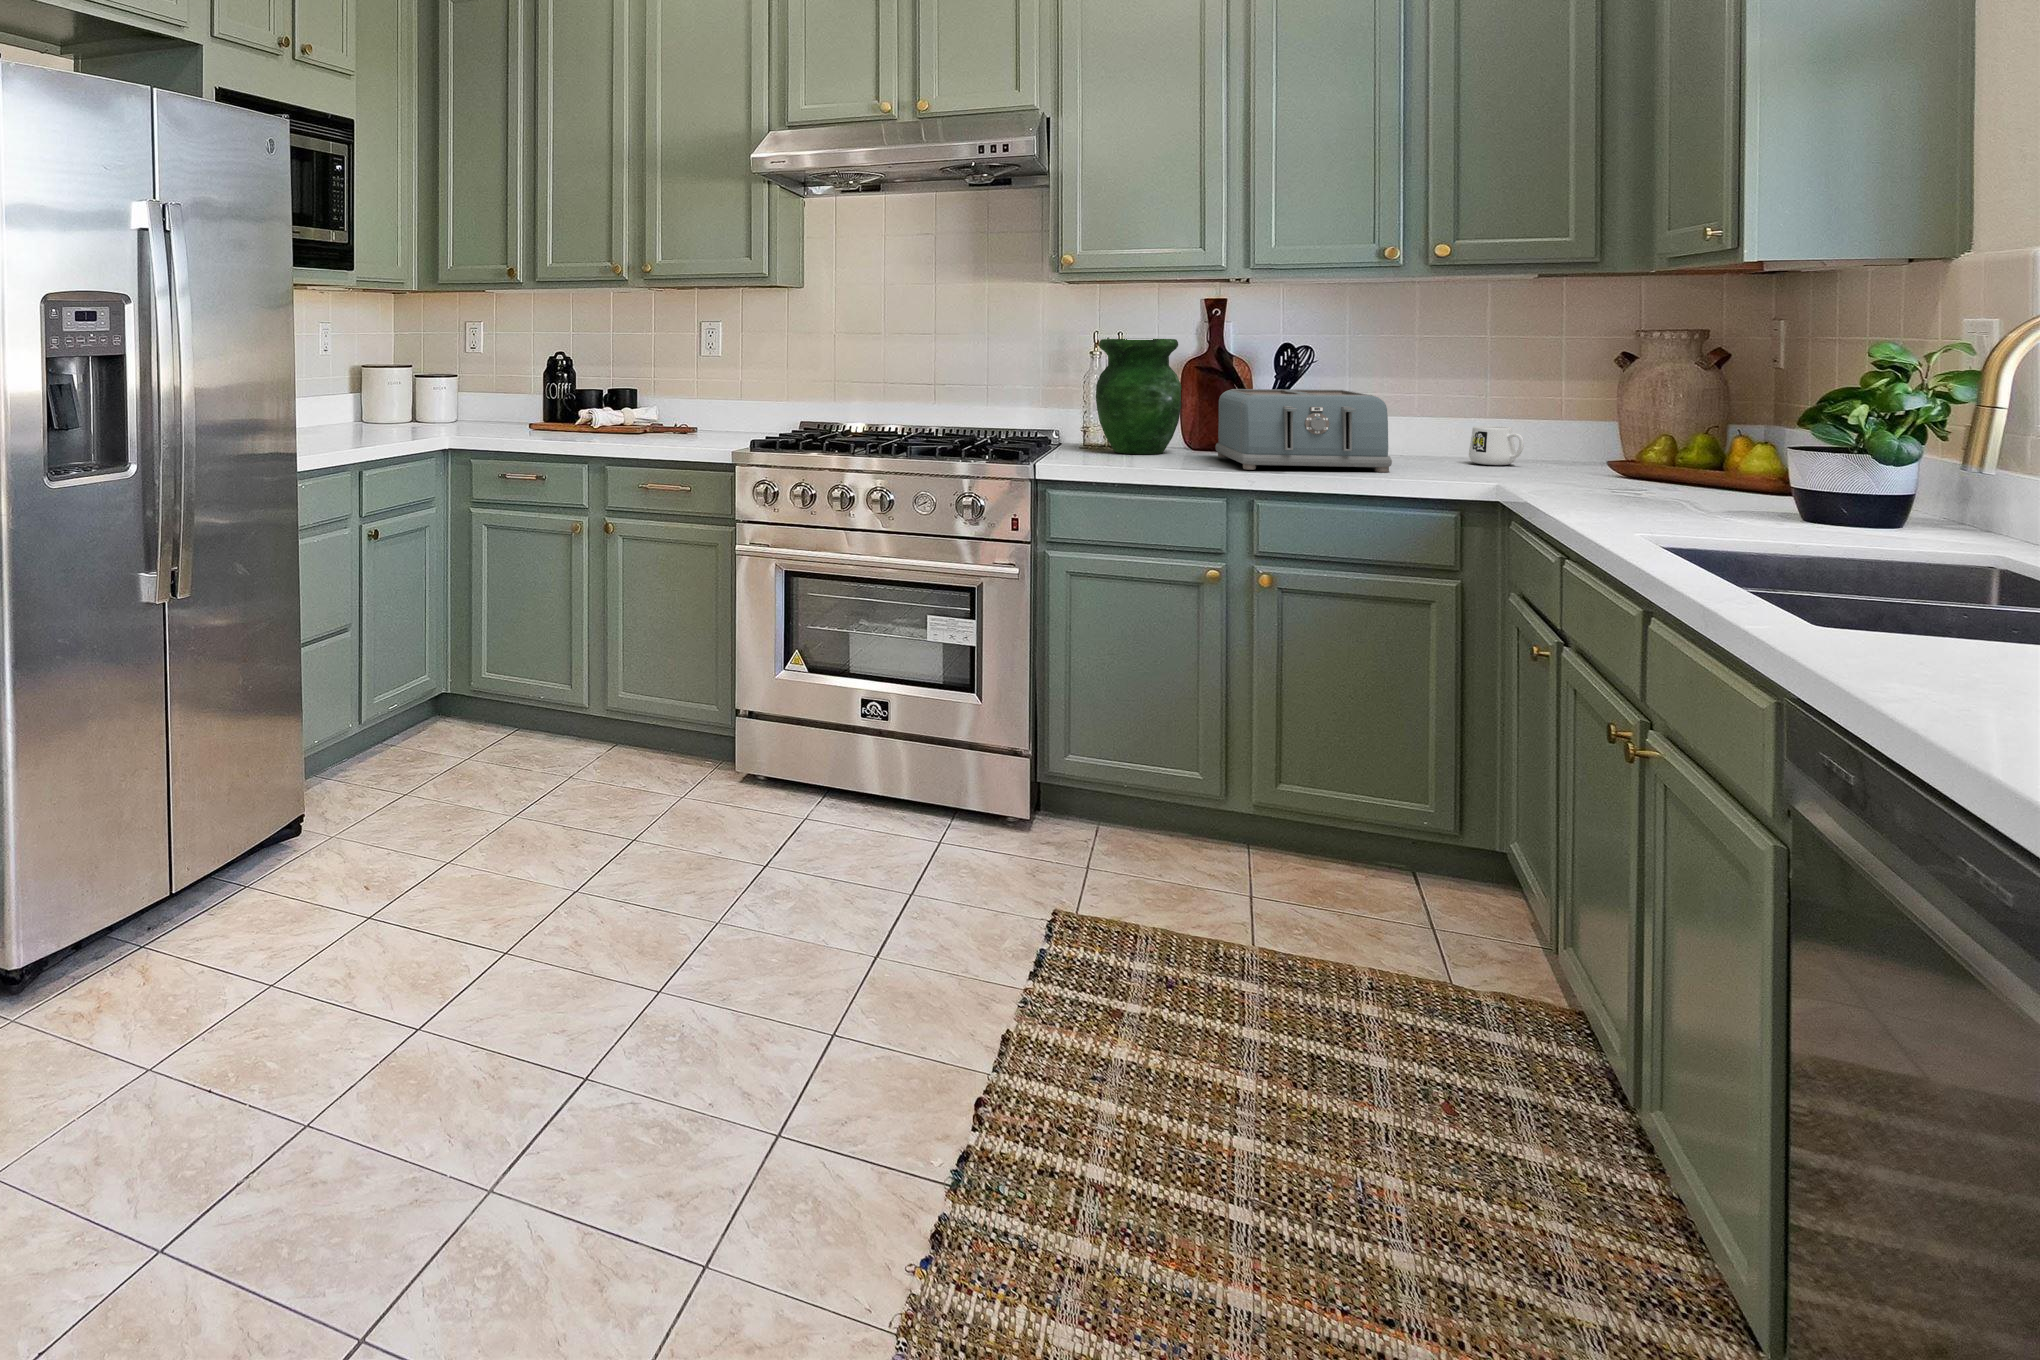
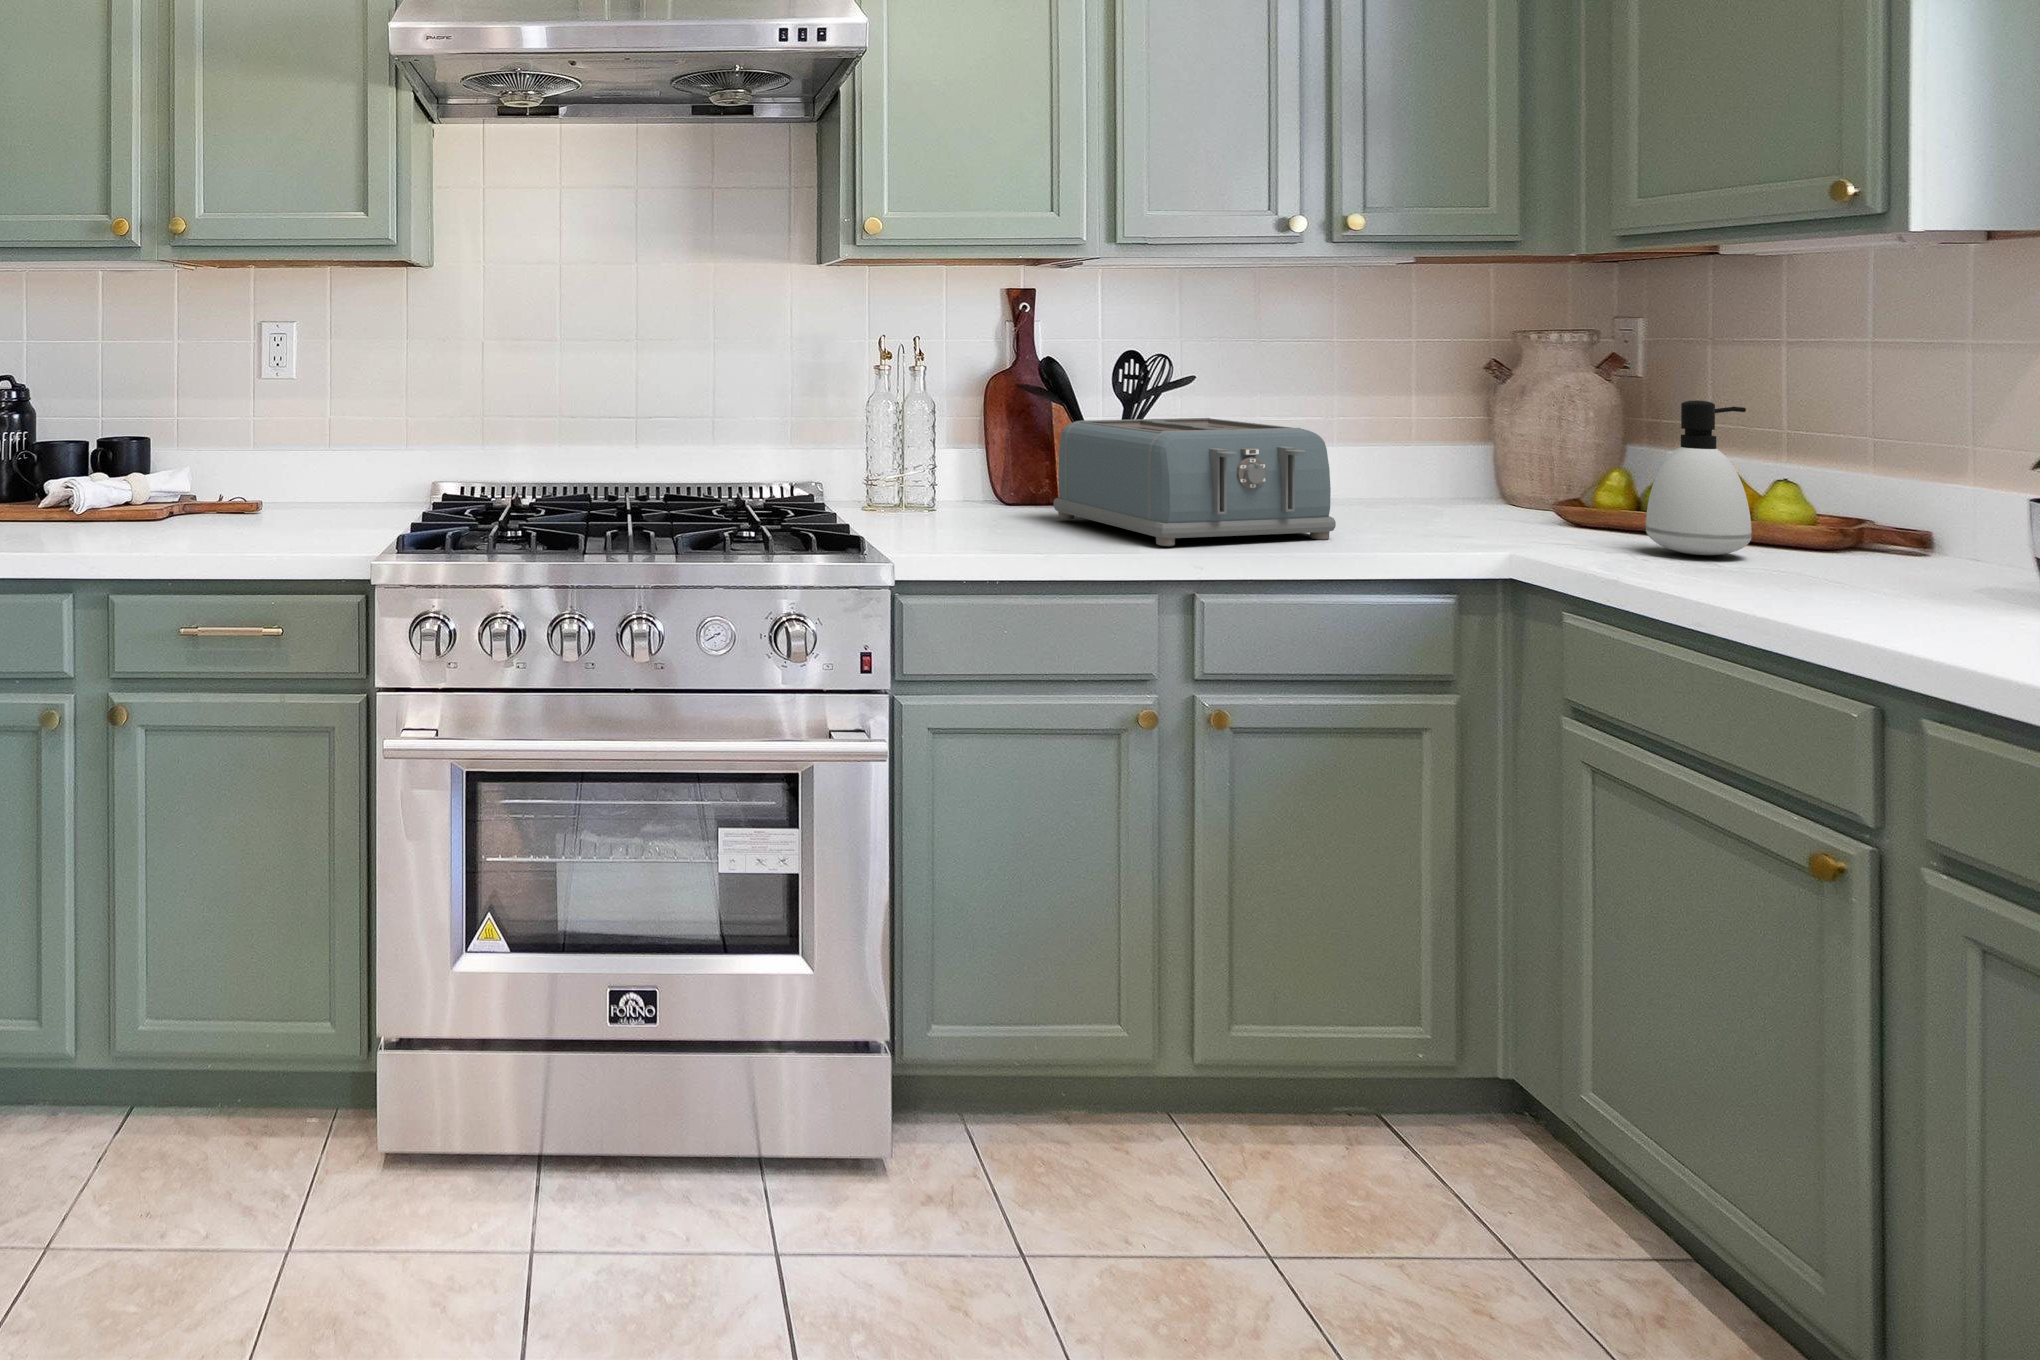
vase: present [1096,339,1181,454] -> none [875,347,993,517]
soap dispenser: none [1610,377,1689,488] -> present [1646,400,1751,555]
mug: present [1469,425,1524,465] -> none [1353,462,1431,515]

